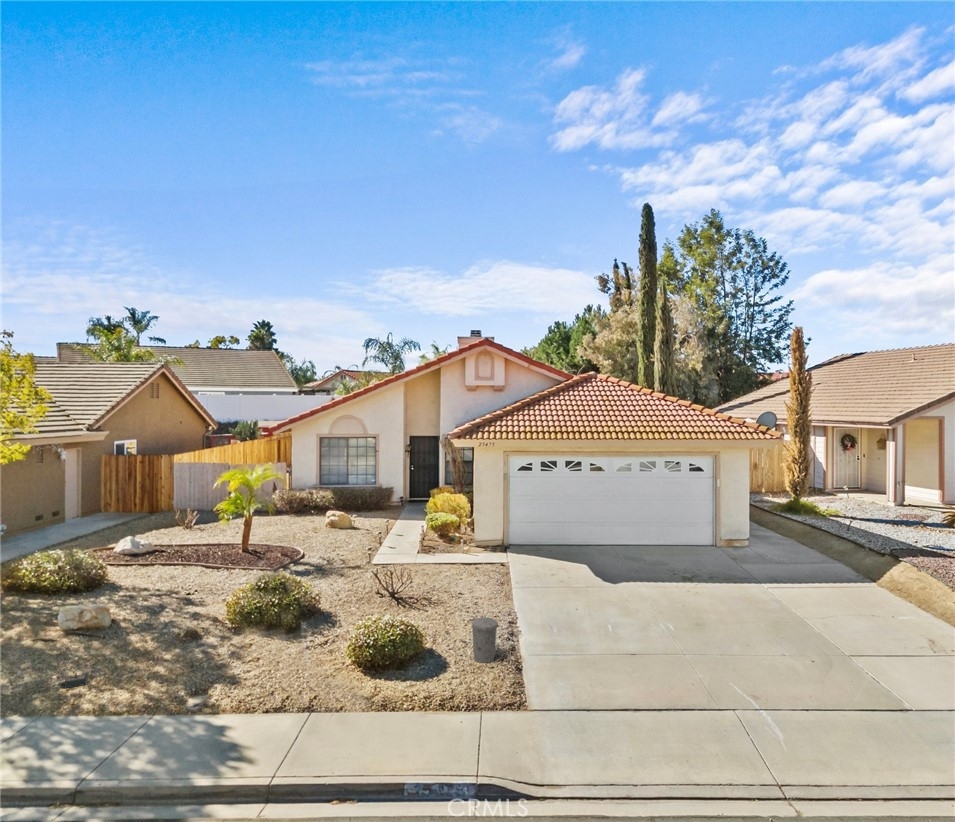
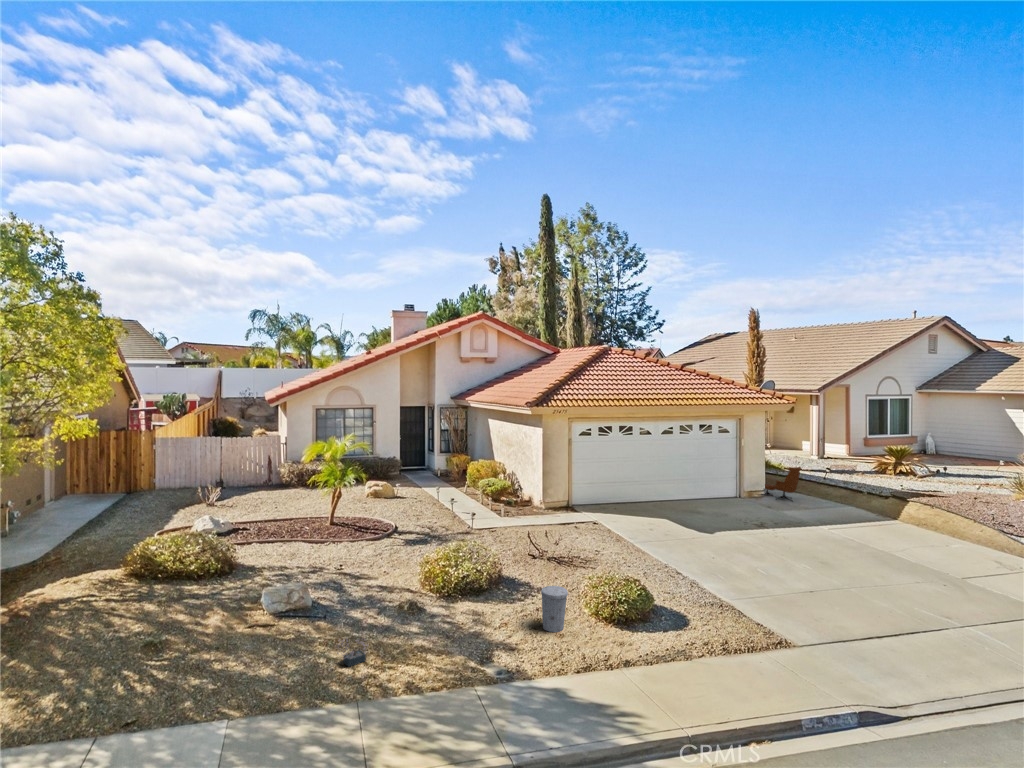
lounge chair: none [751,515,794,557] -> present [765,467,801,499]
trash can: present [472,617,498,663] -> present [541,586,568,632]

